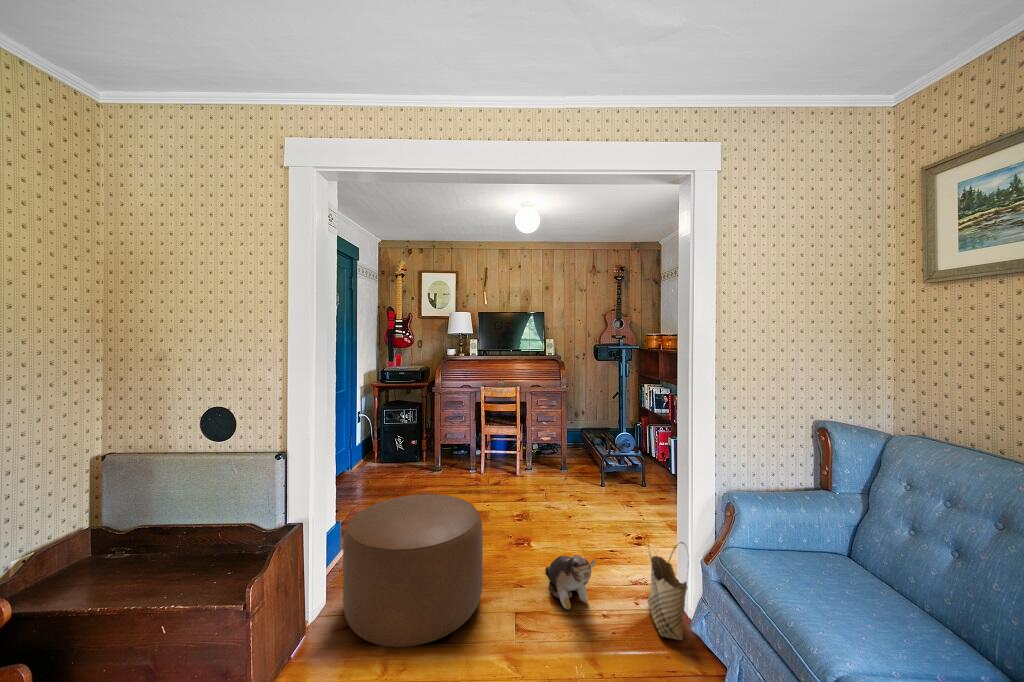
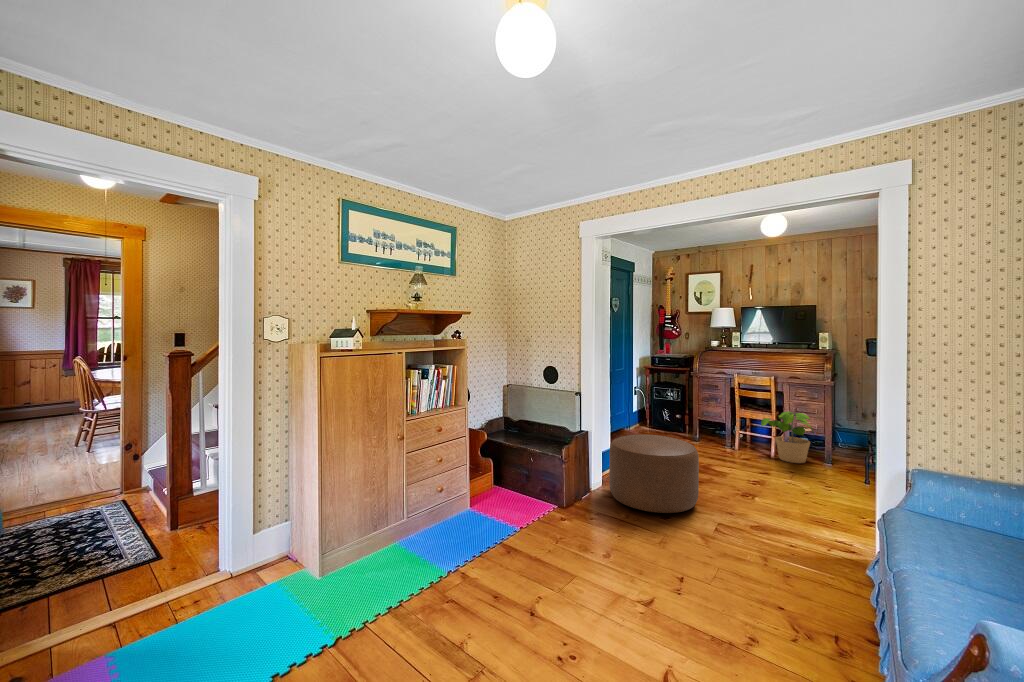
potted plant: none [510,427,561,480] -> present [761,412,814,463]
woven basket: present [648,539,689,640] -> none [832,490,868,568]
plush toy: present [545,555,595,609] -> none [752,492,783,531]

